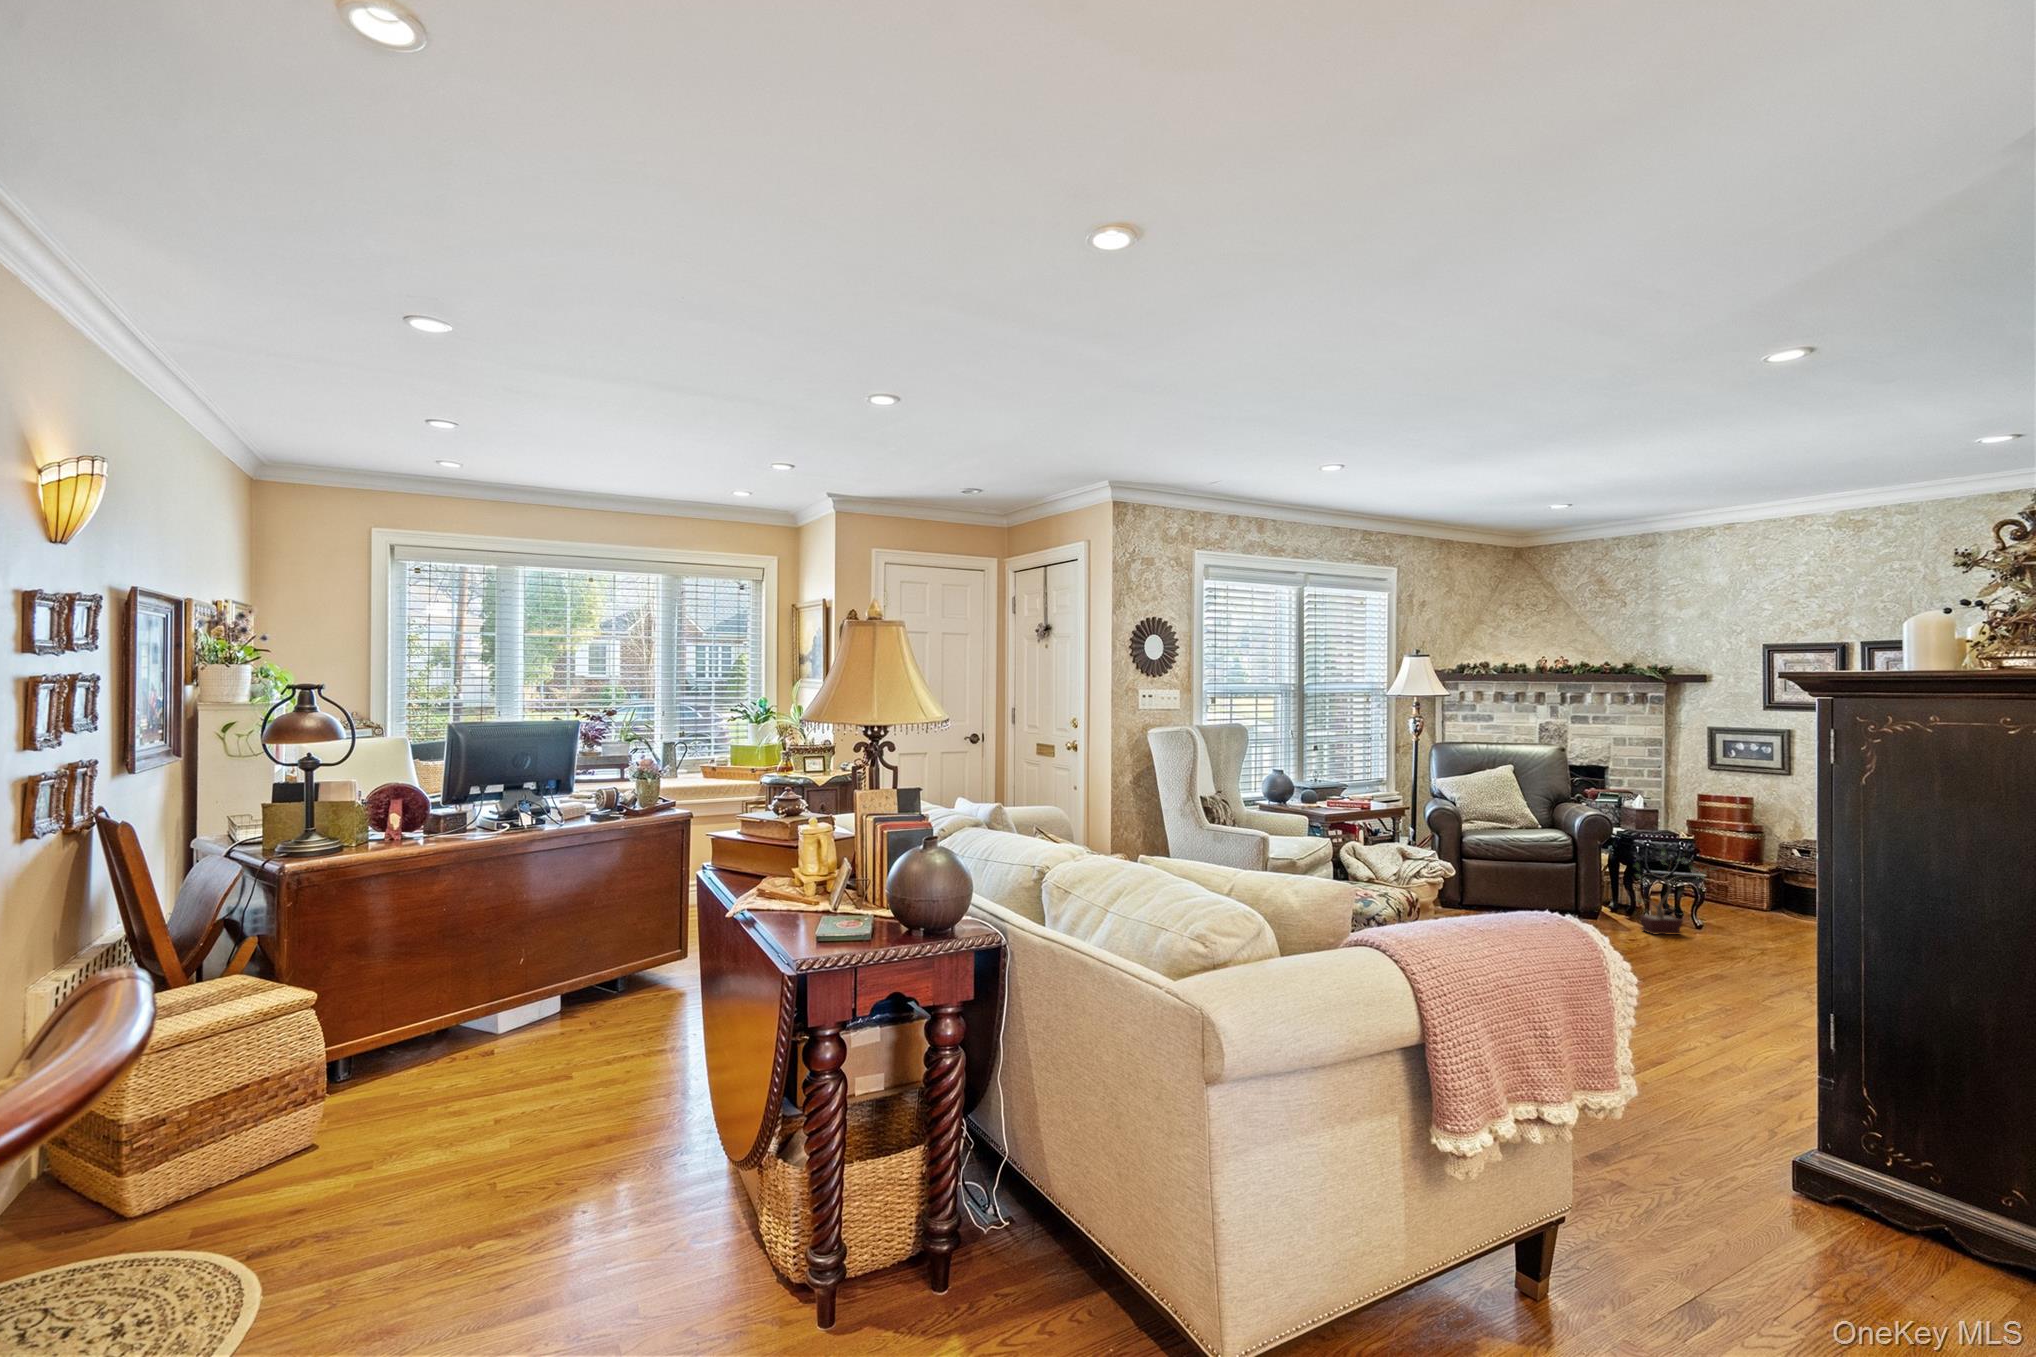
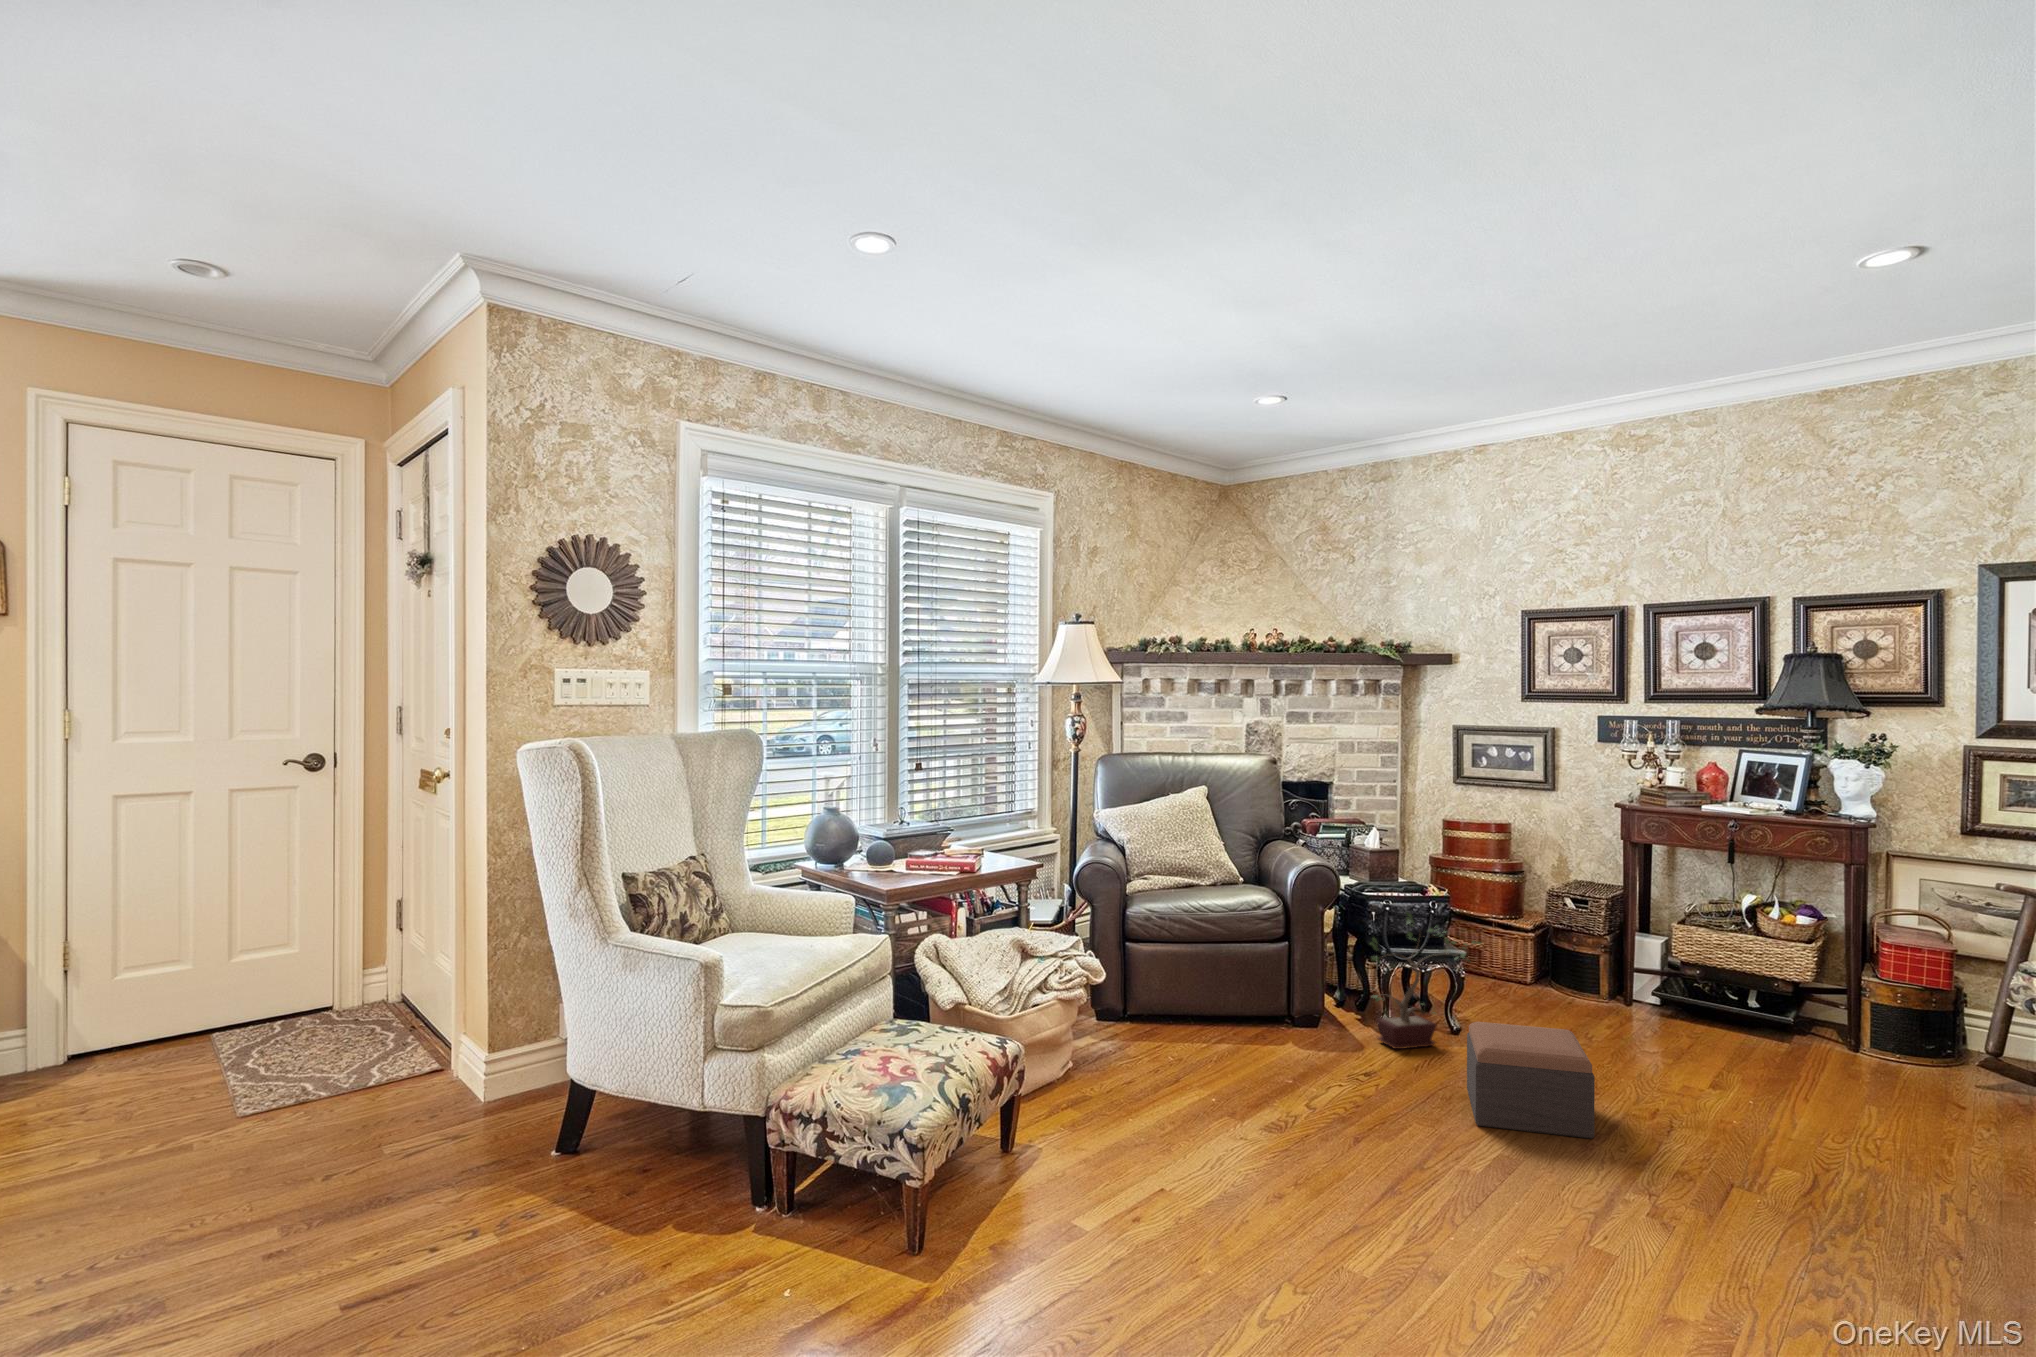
footstool: none [1701,911,1785,979] -> present [1467,1022,1595,1139]

